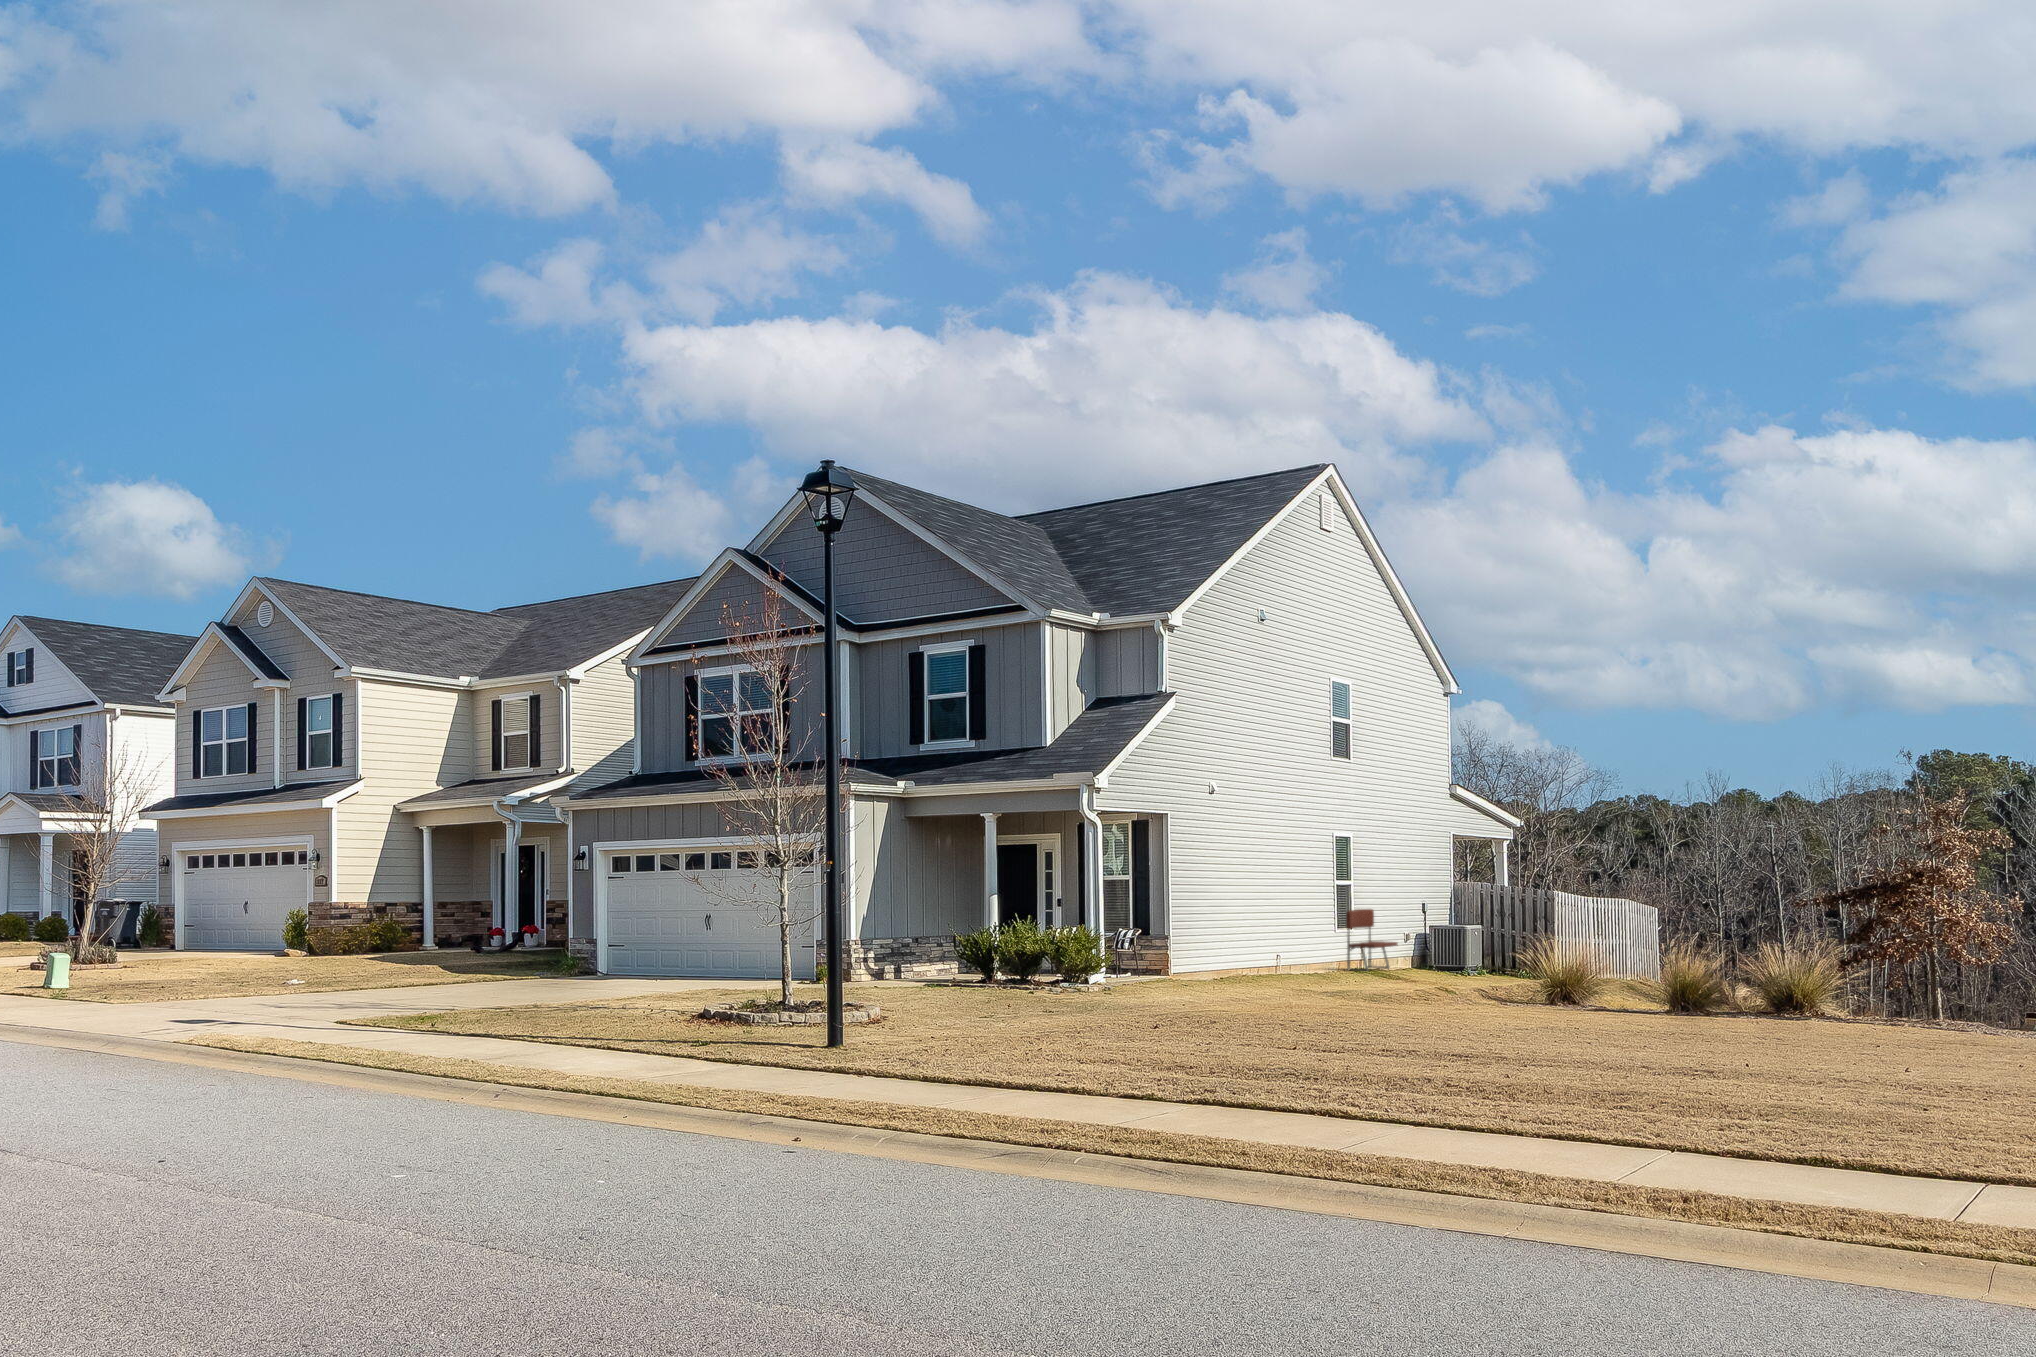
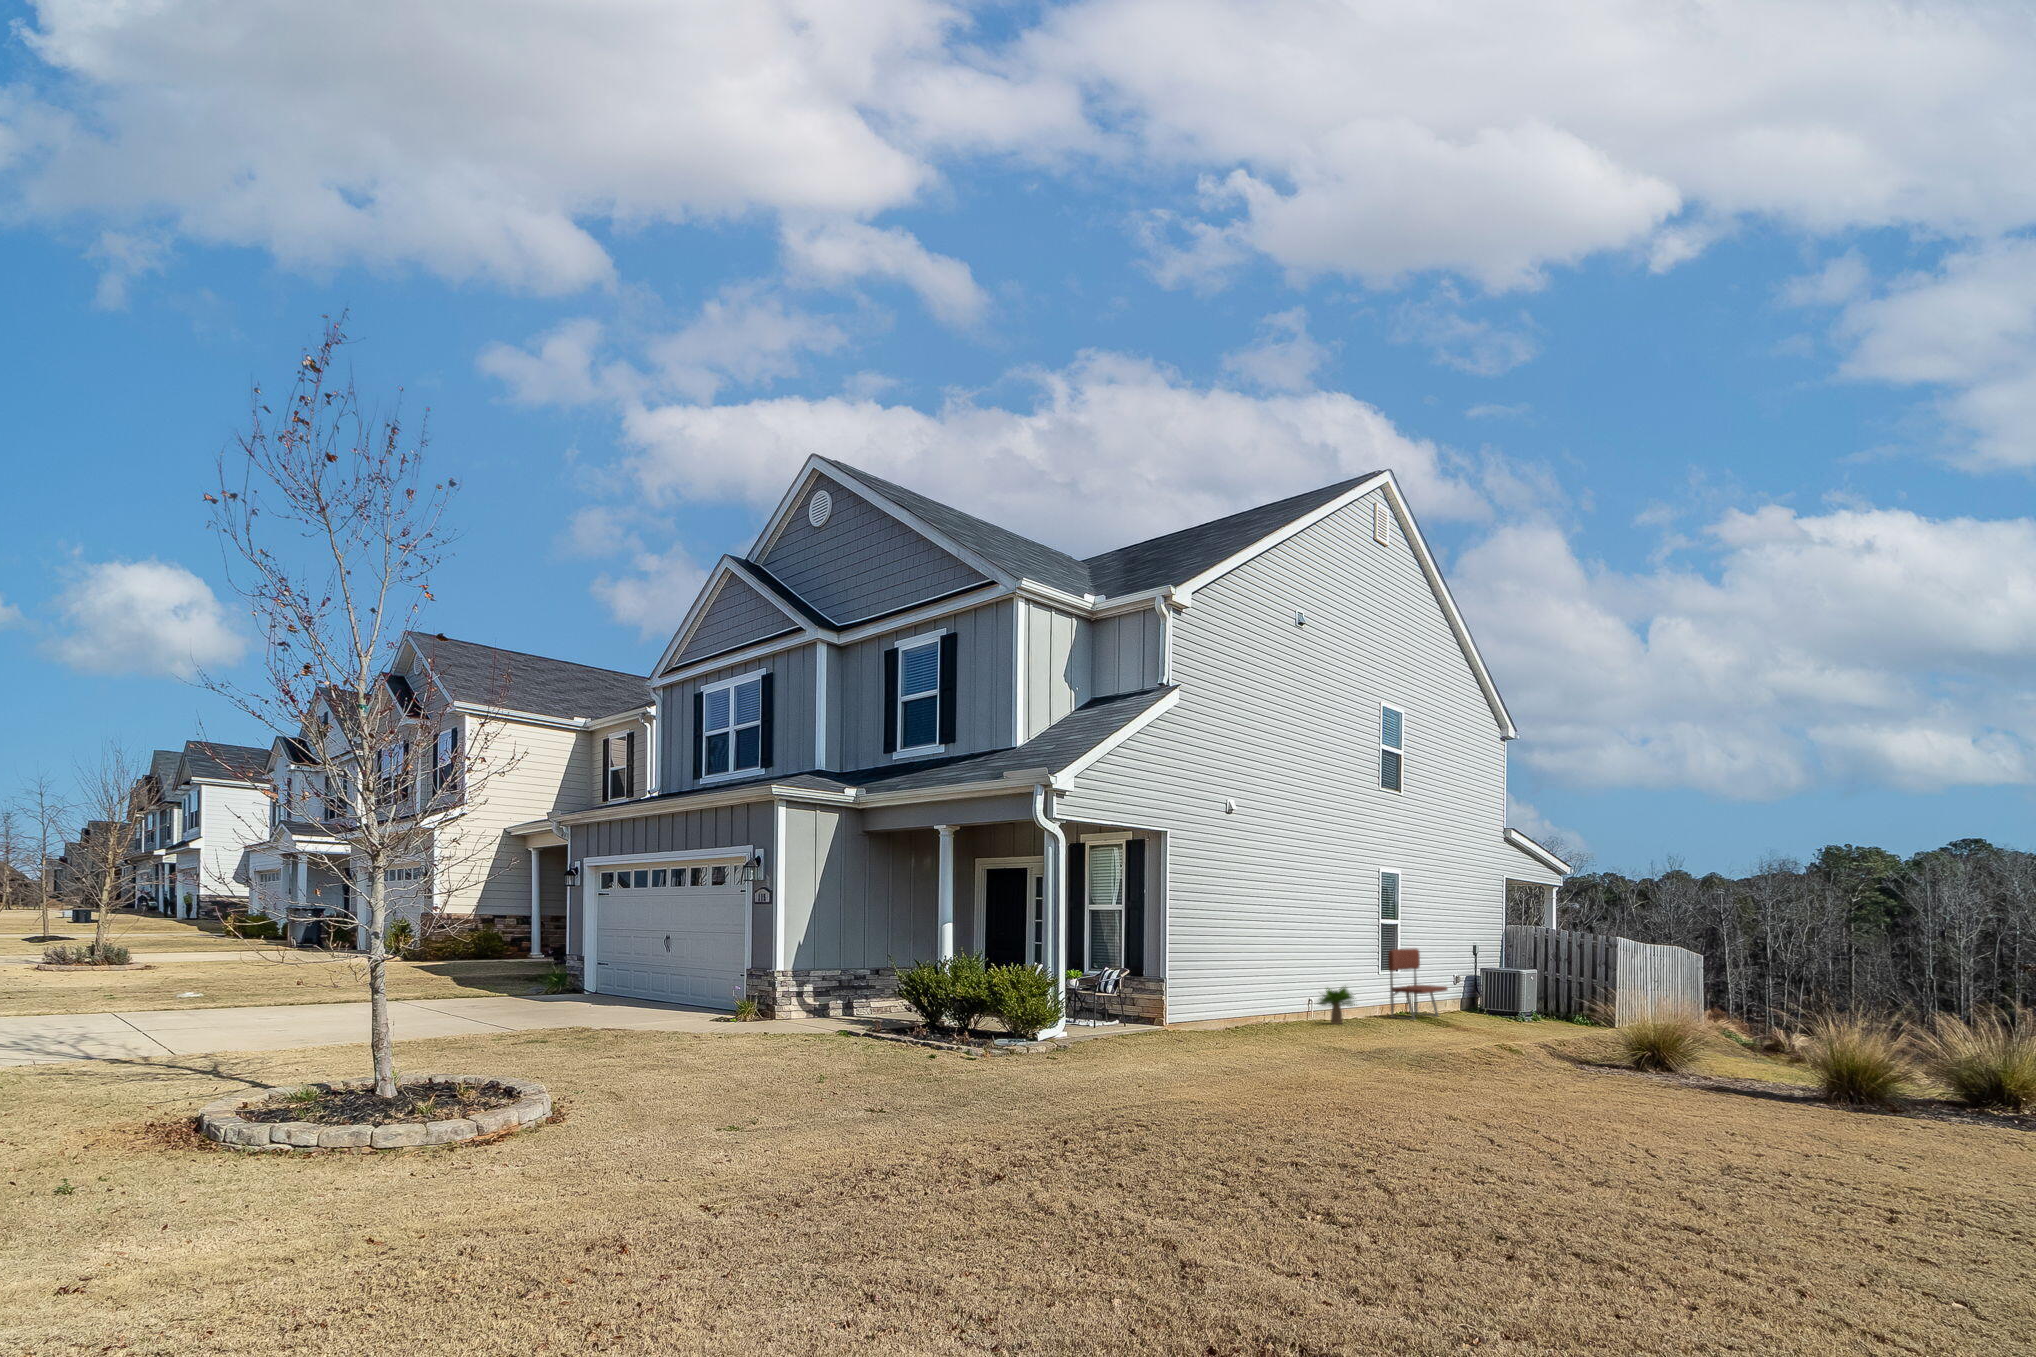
potted plant: none [1282,940,1321,974] -> present [1317,987,1355,1024]

